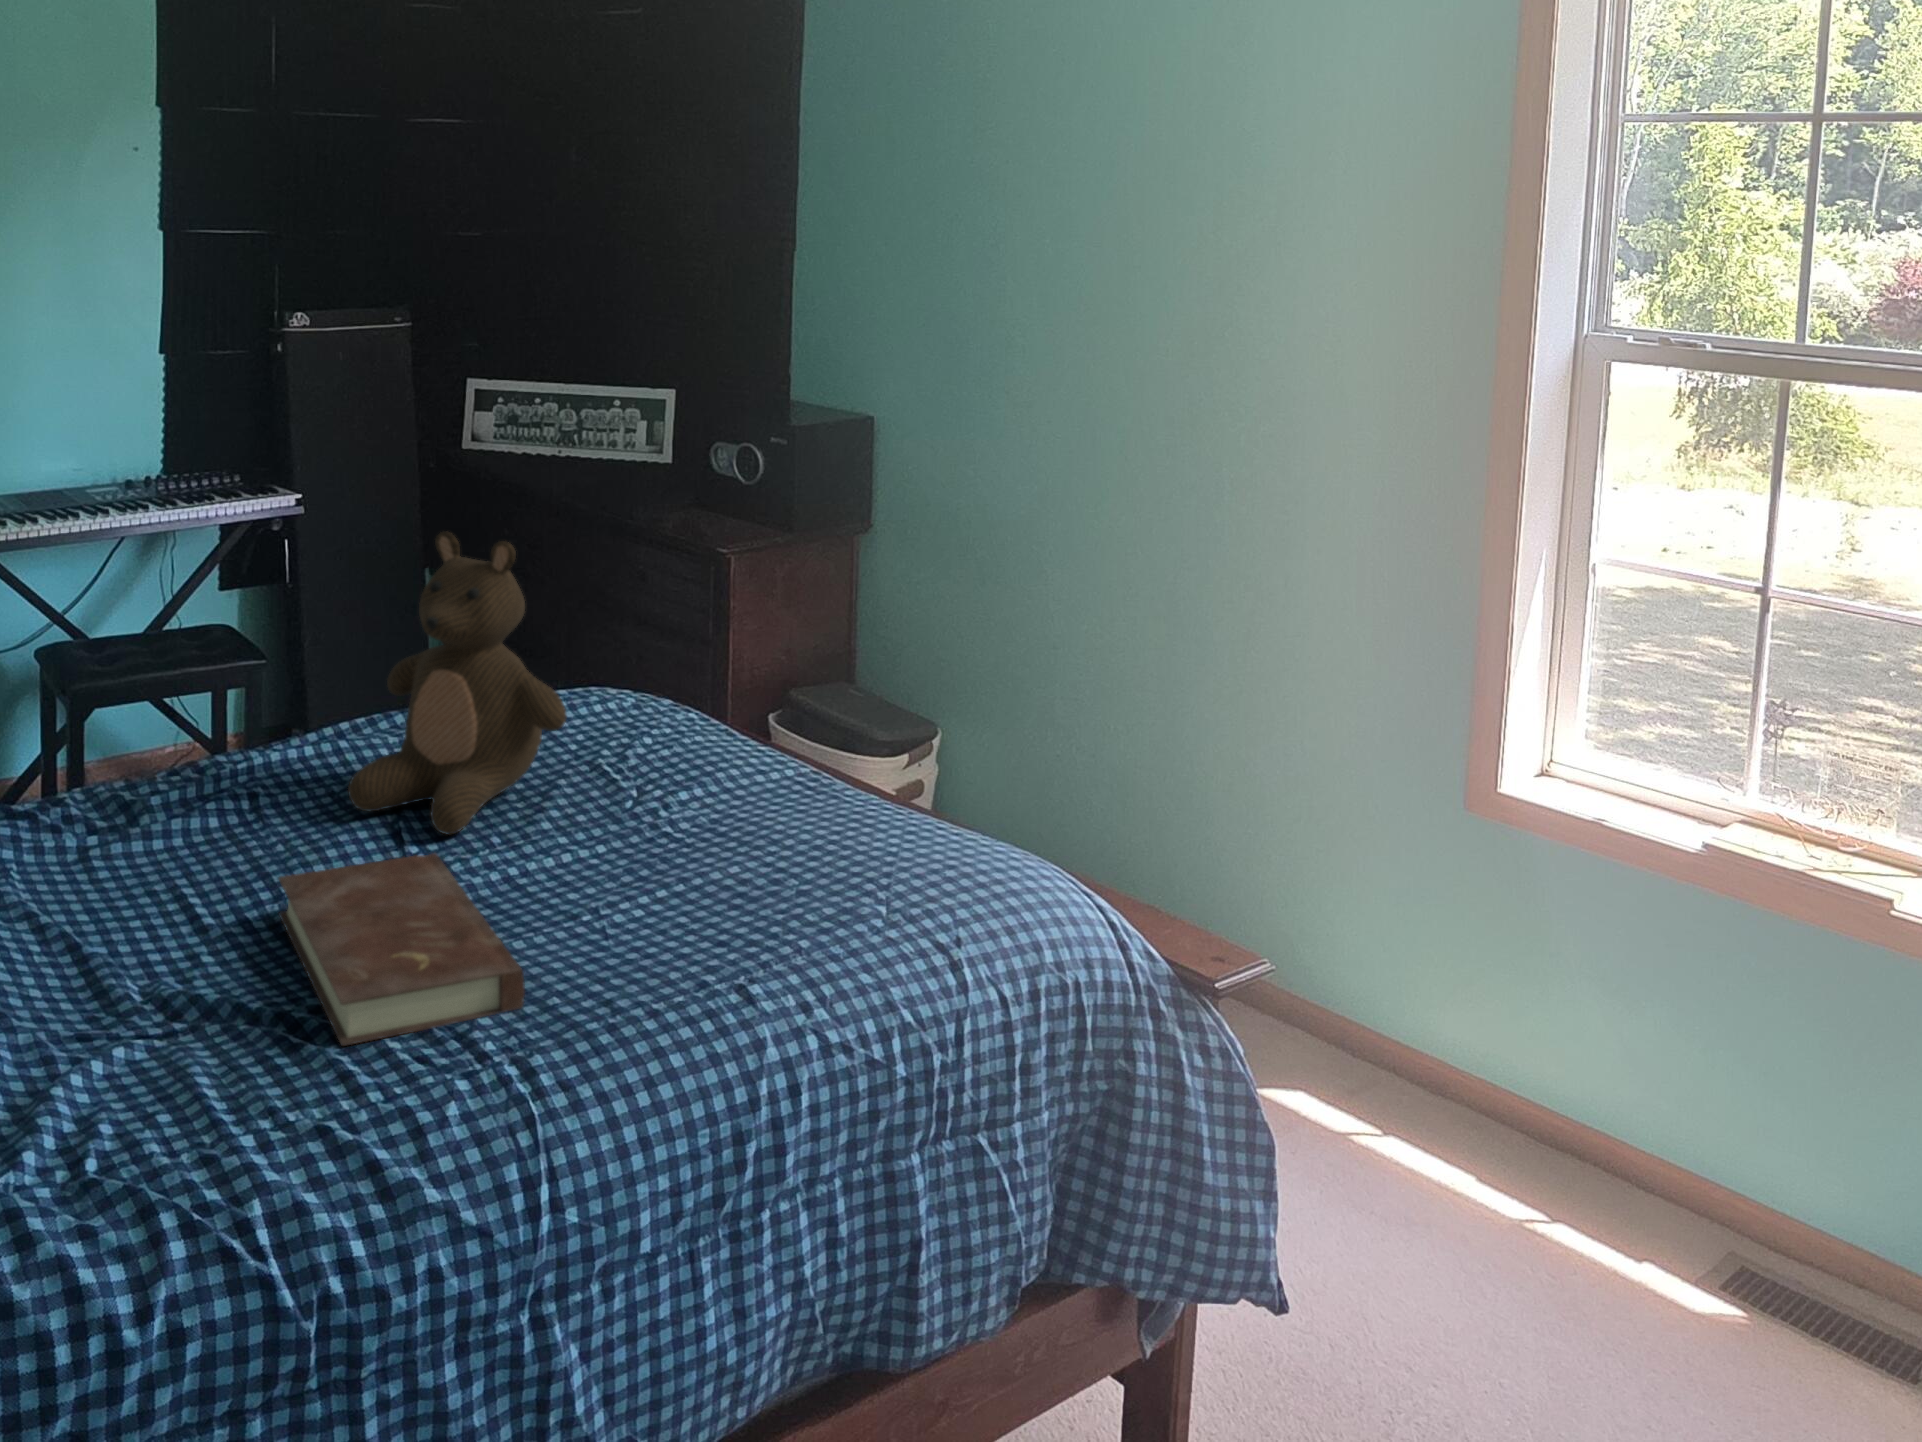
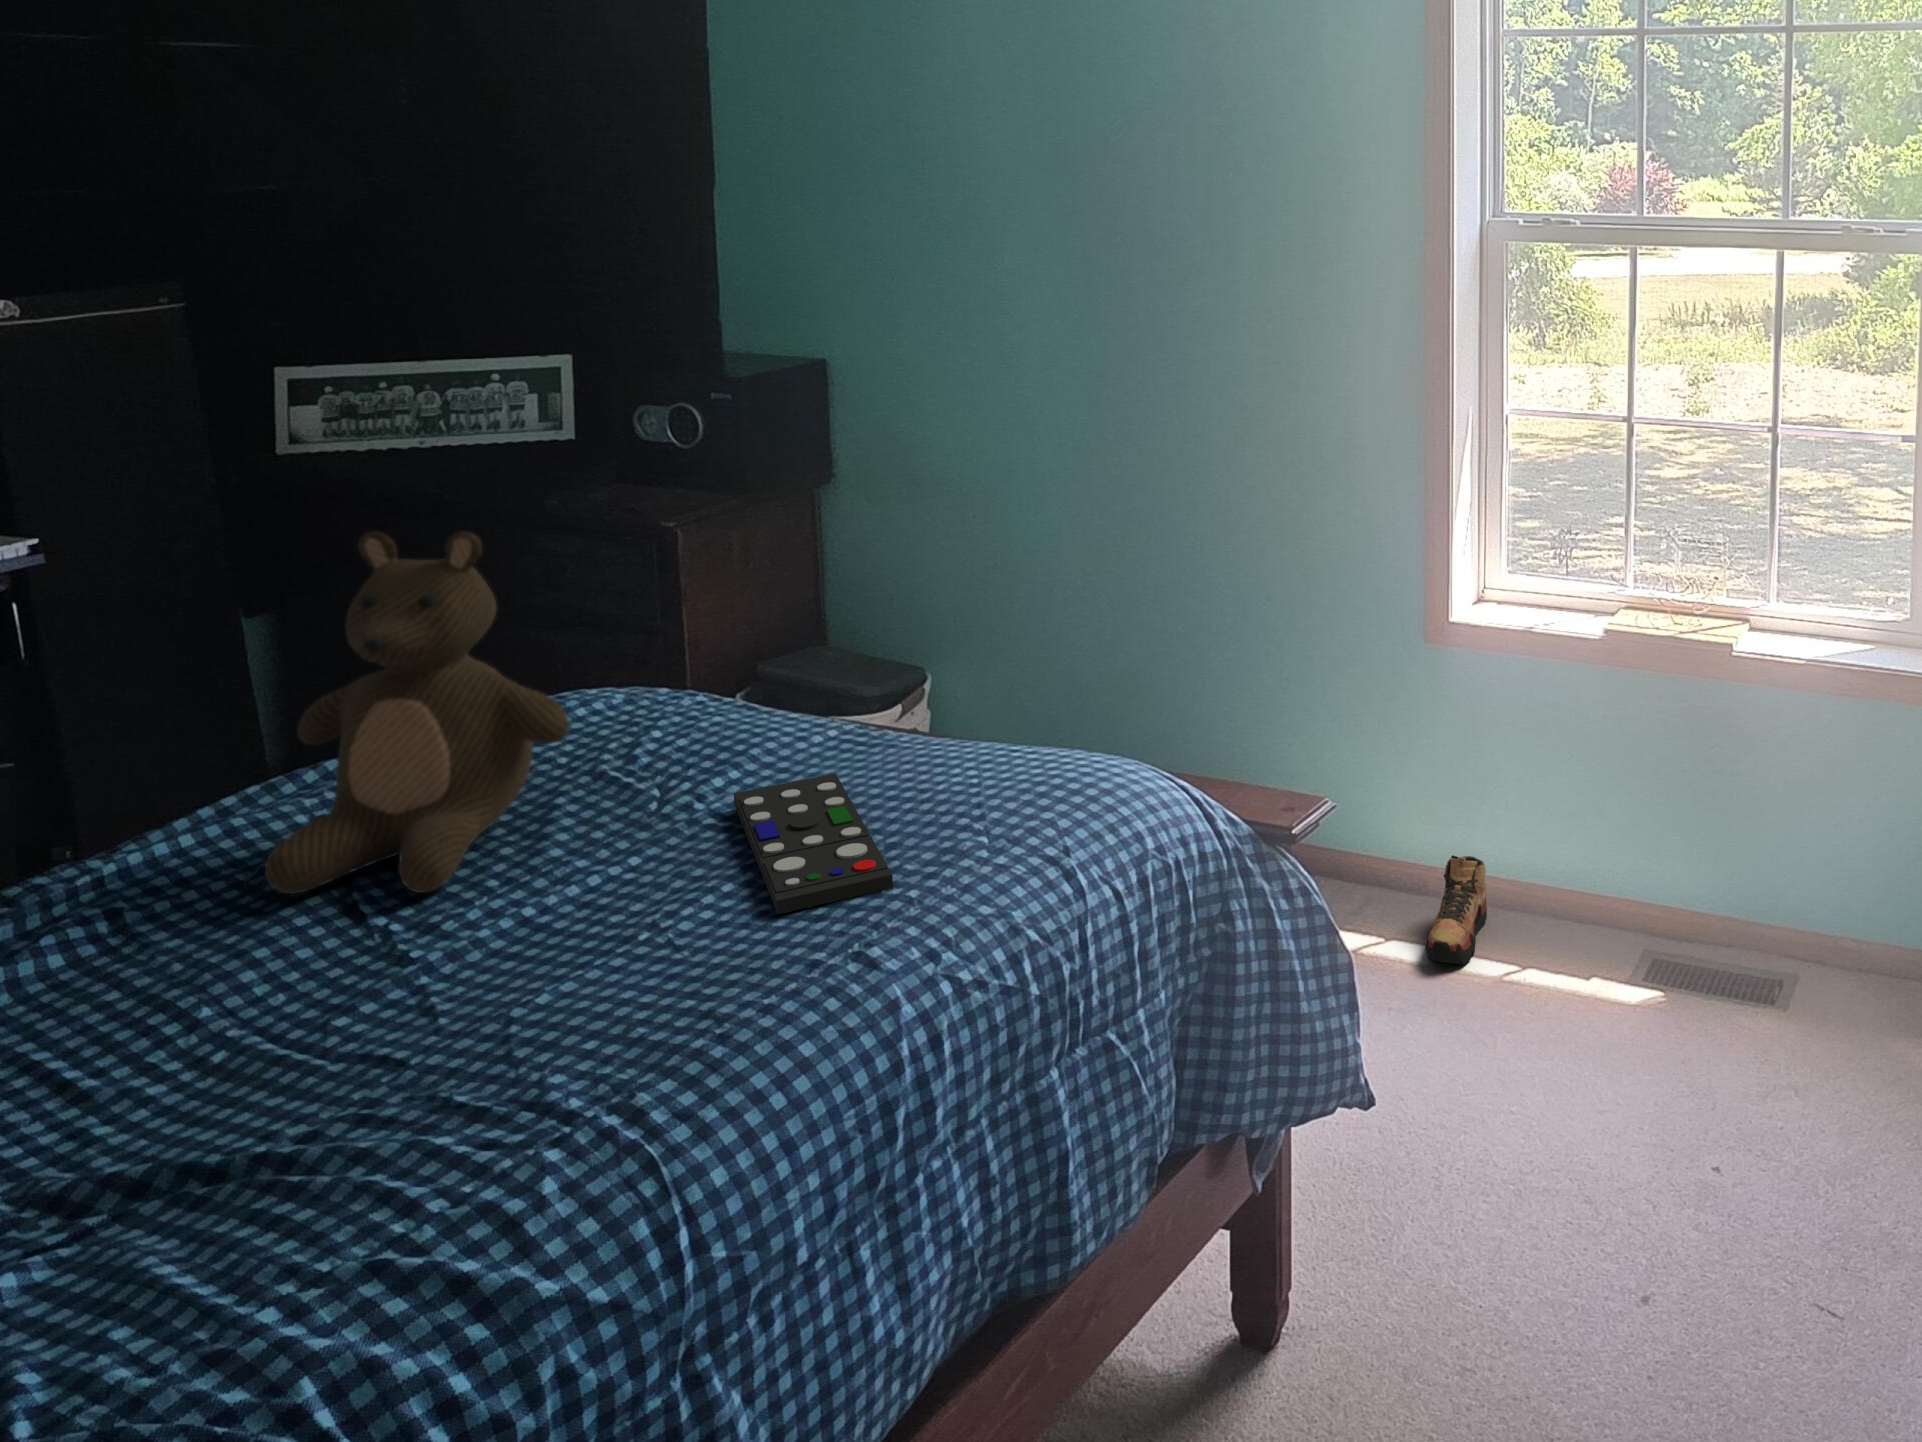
remote control: none [687,808,790,931] -> present [734,773,893,914]
book: present [279,853,525,1046] -> none [203,913,604,1166]
shoe: none [1427,1063,1517,1195] -> present [1425,855,1487,964]

